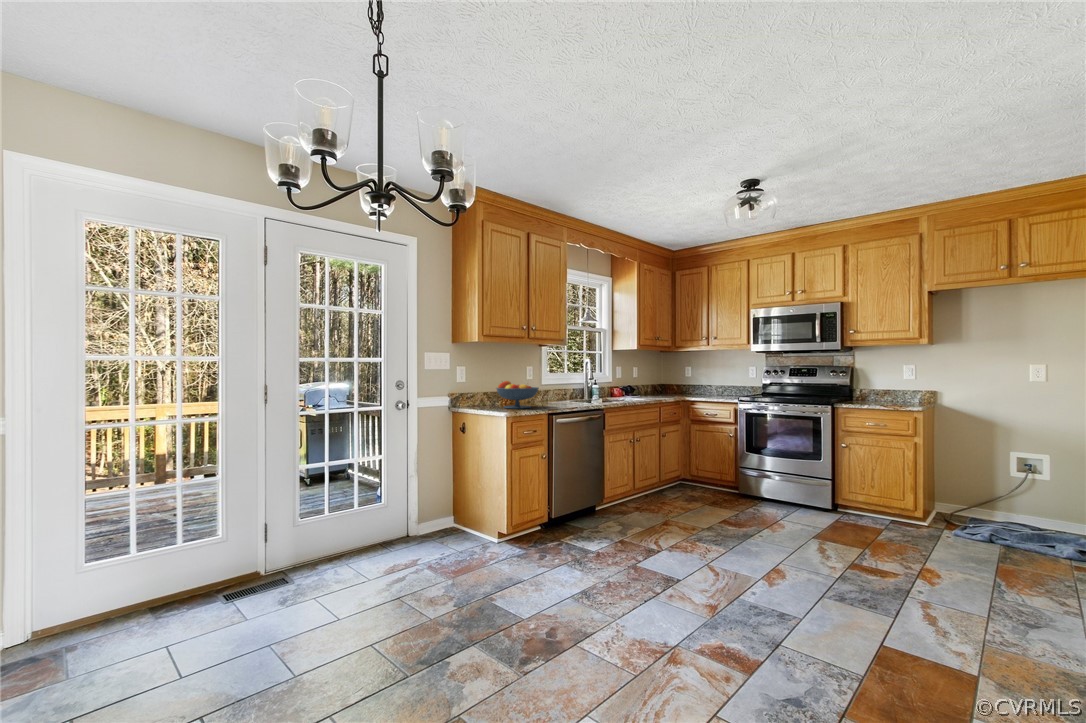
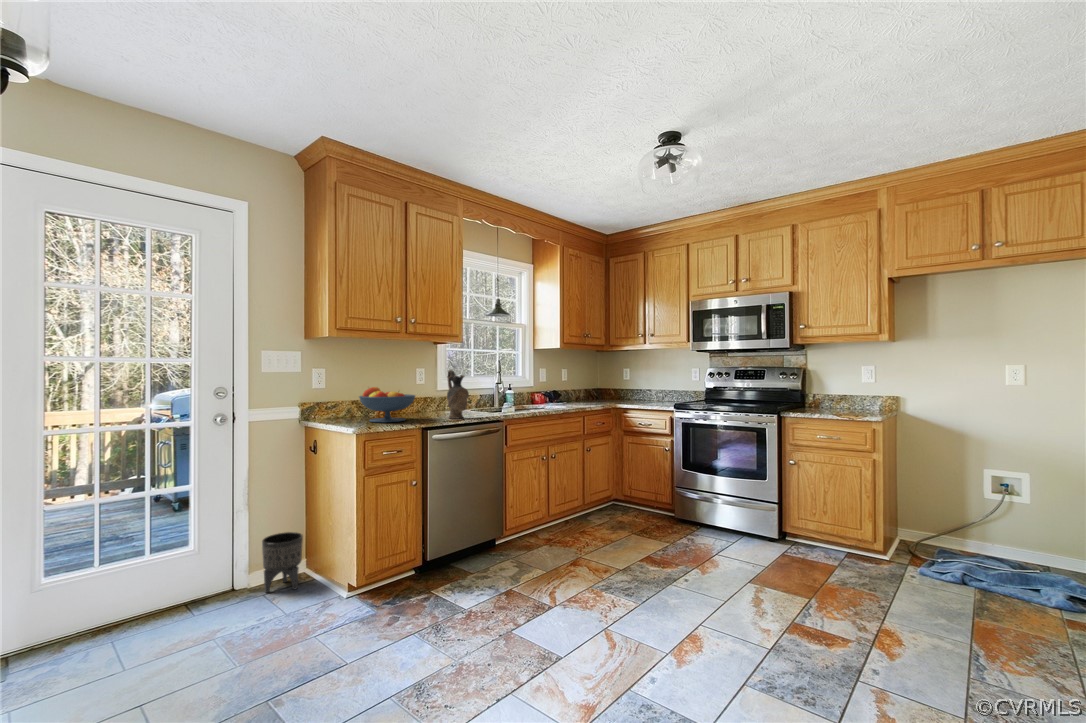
ceramic pitcher: none [560,367,578,407] -> present [447,370,469,419]
planter: none [430,493,459,538] -> present [262,532,303,593]

